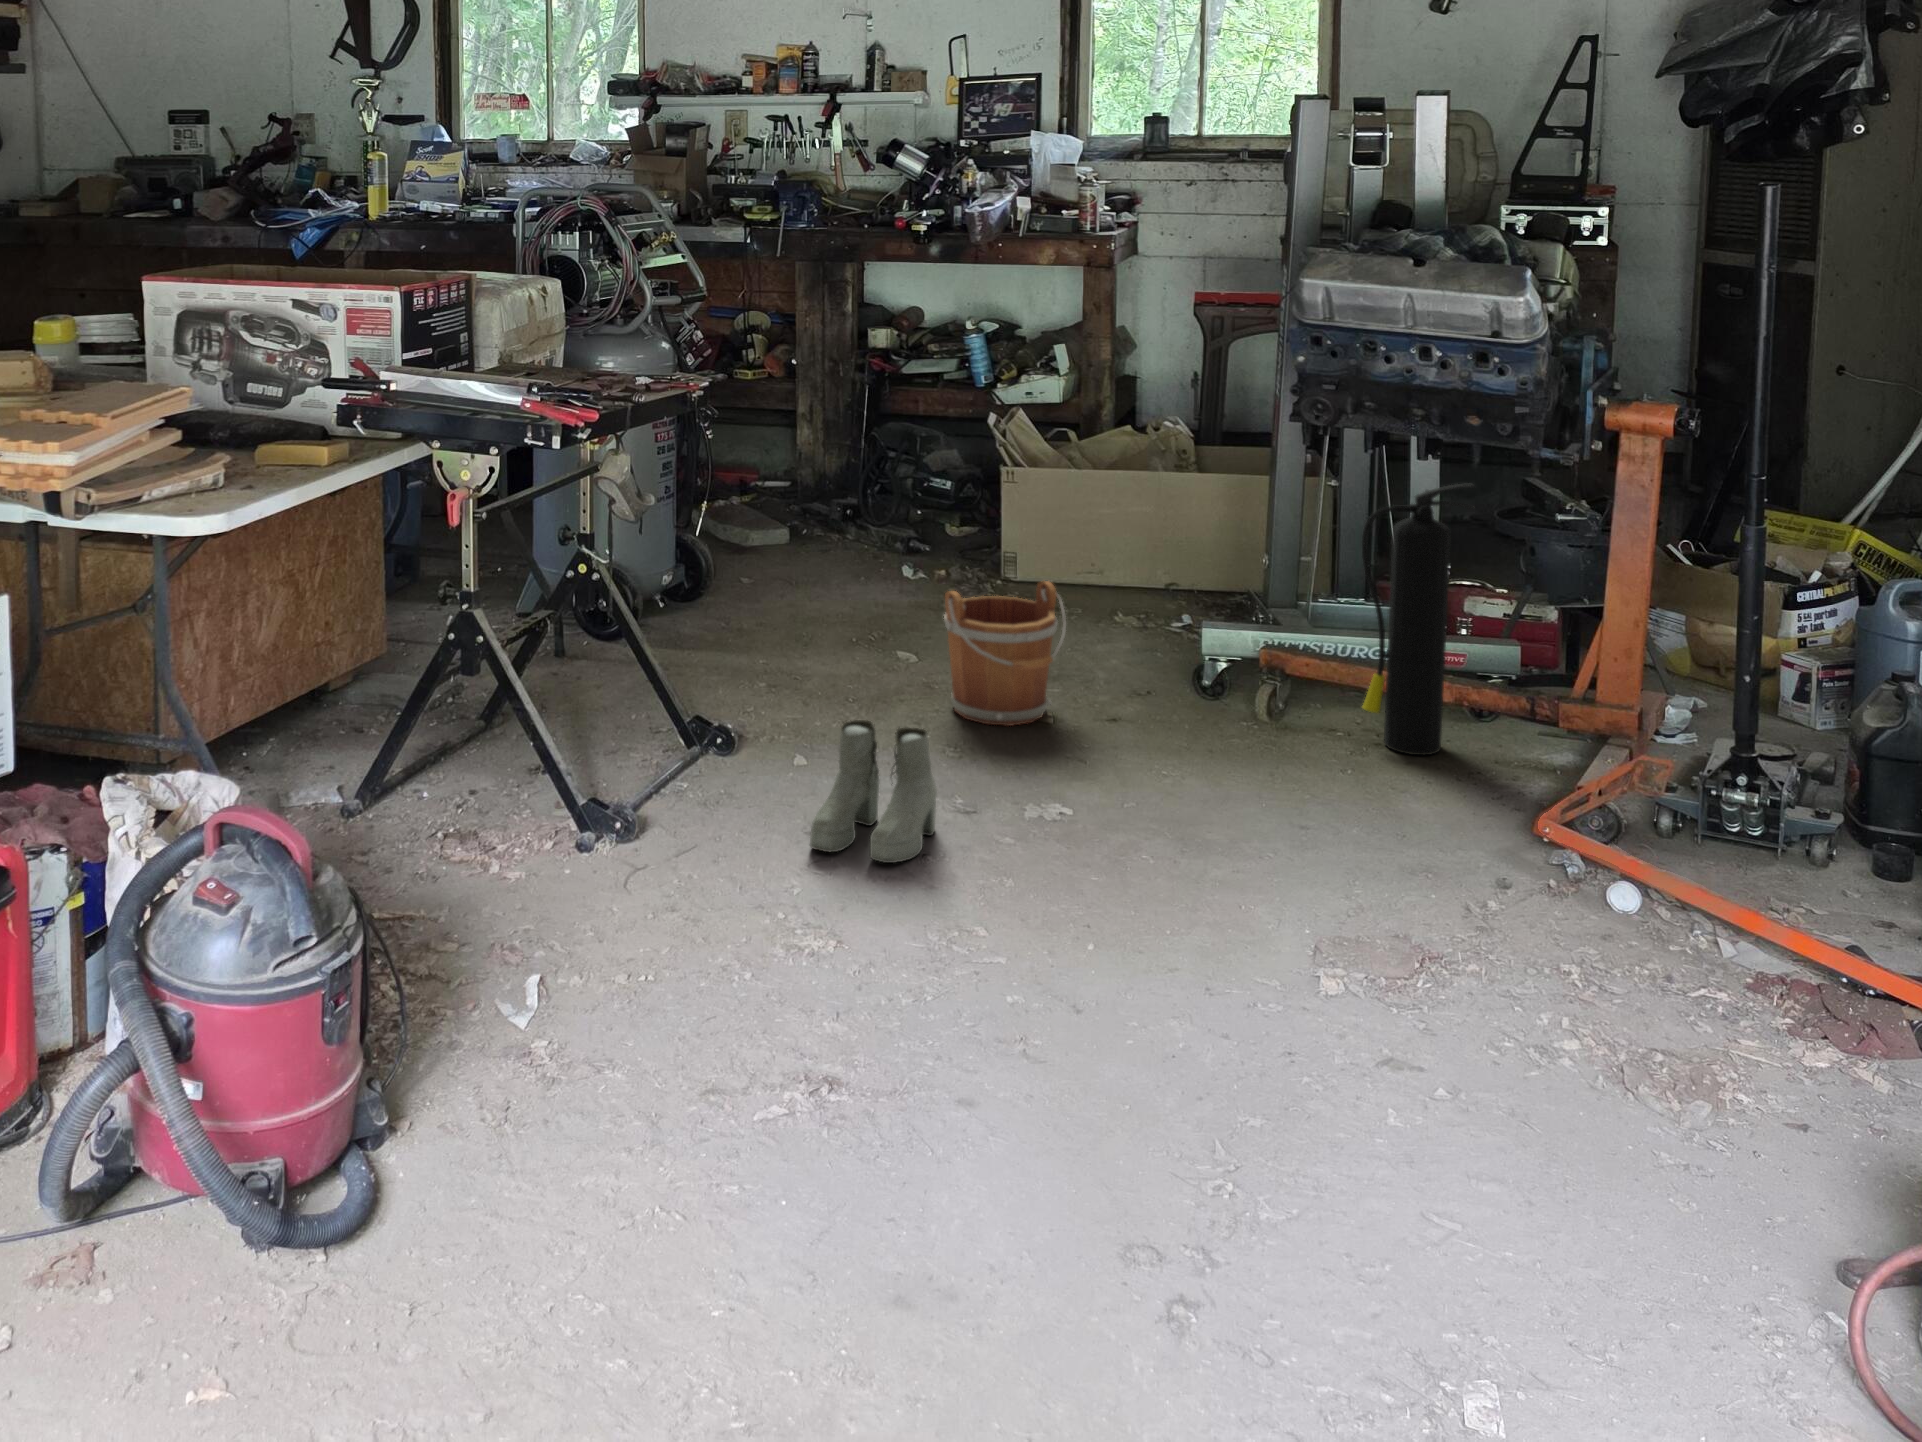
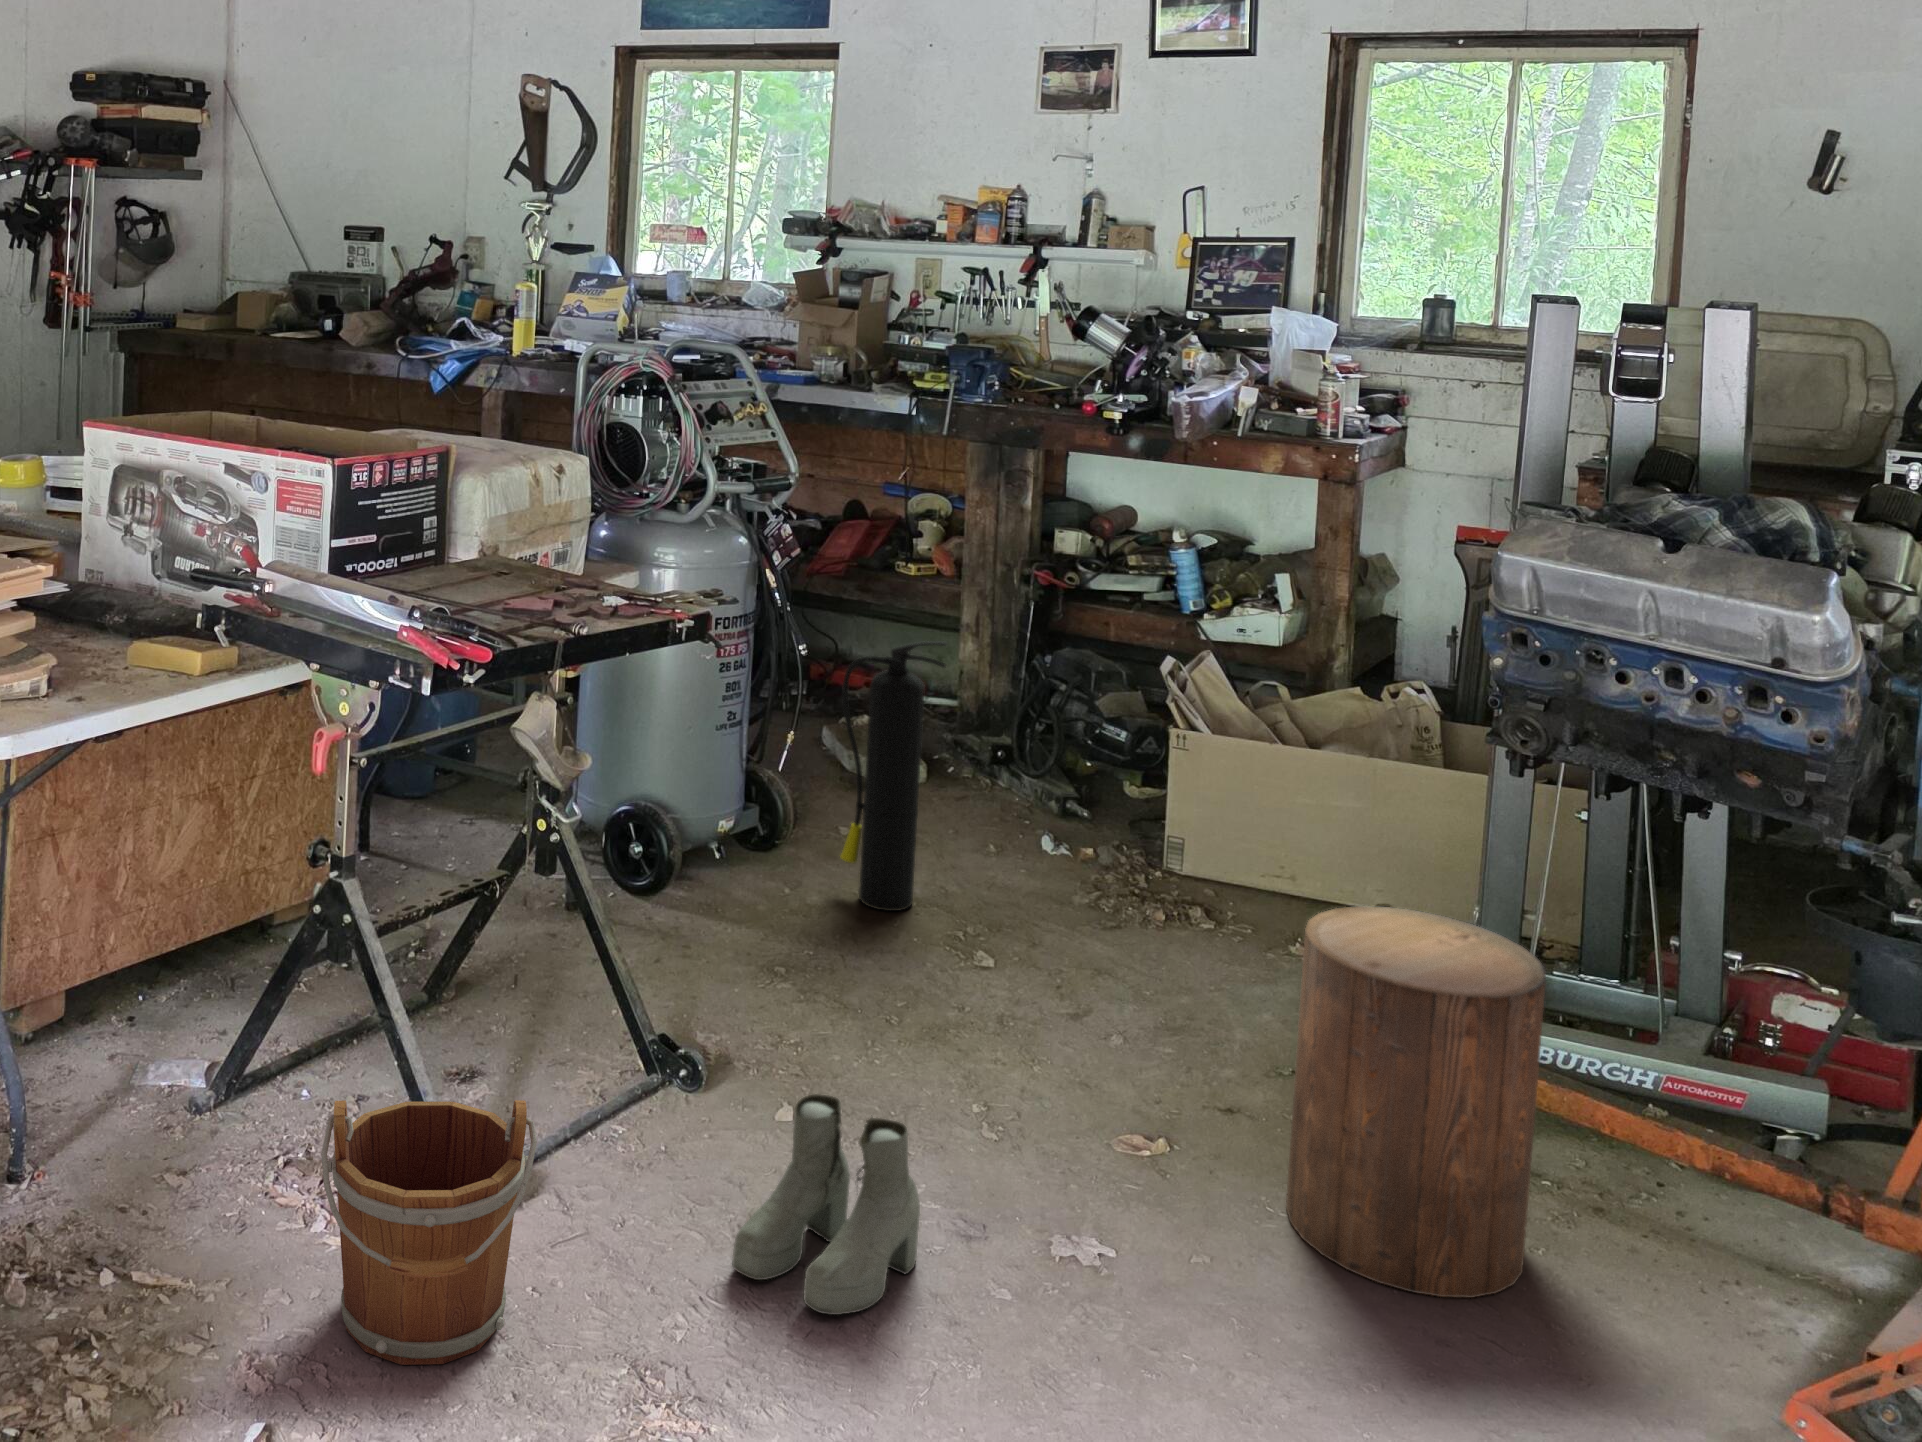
fire extinguisher: present [1362,484,1474,755] -> present [840,641,947,911]
stool: none [1167,546,1339,798] -> present [1286,906,1546,1298]
bucket: present [944,581,1066,726] -> present [321,1100,537,1365]

